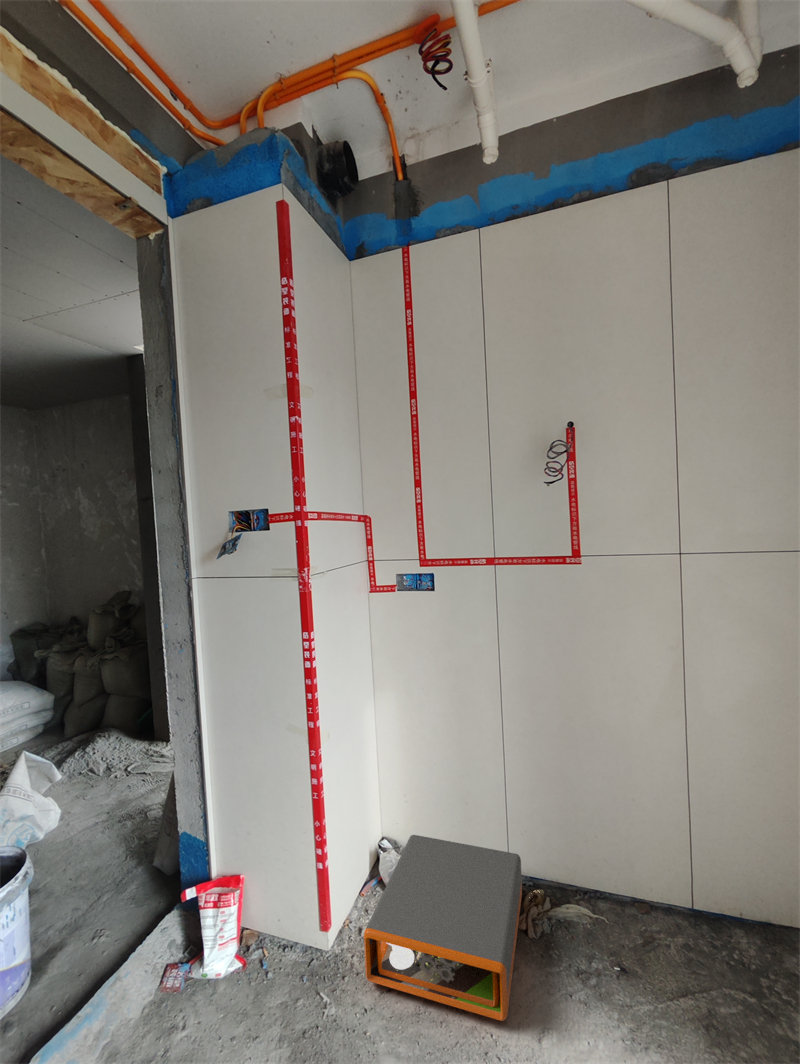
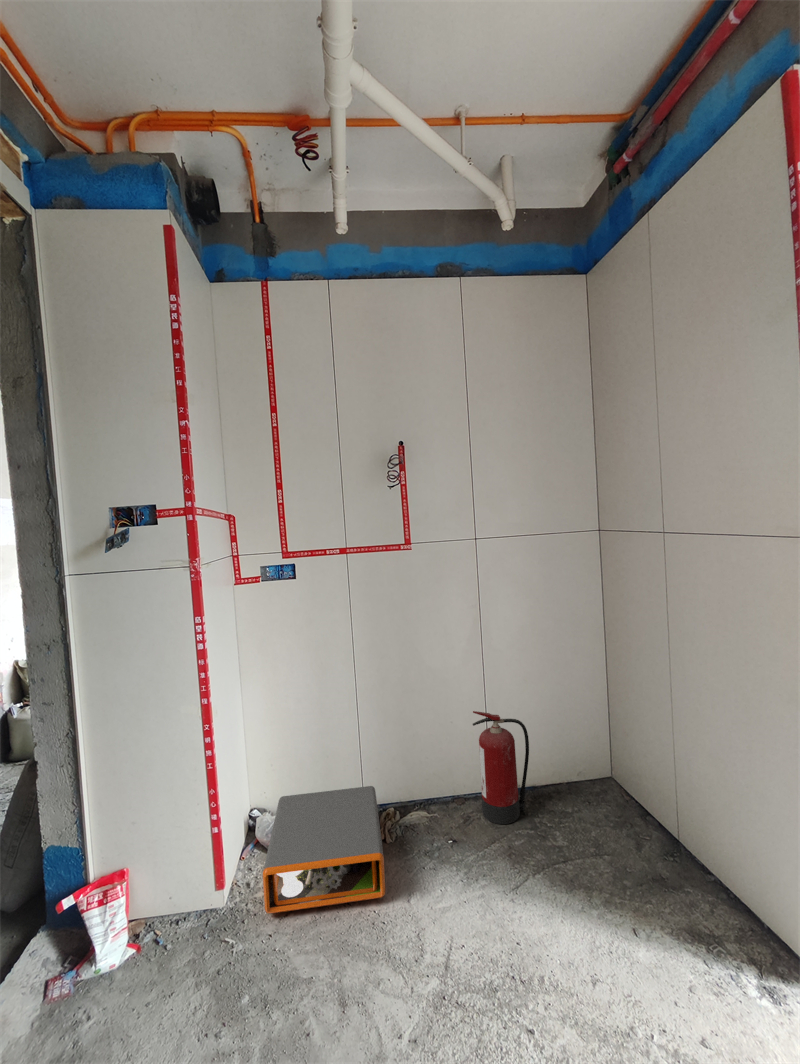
fire extinguisher: none [661,797,757,975] -> present [473,711,529,824]

